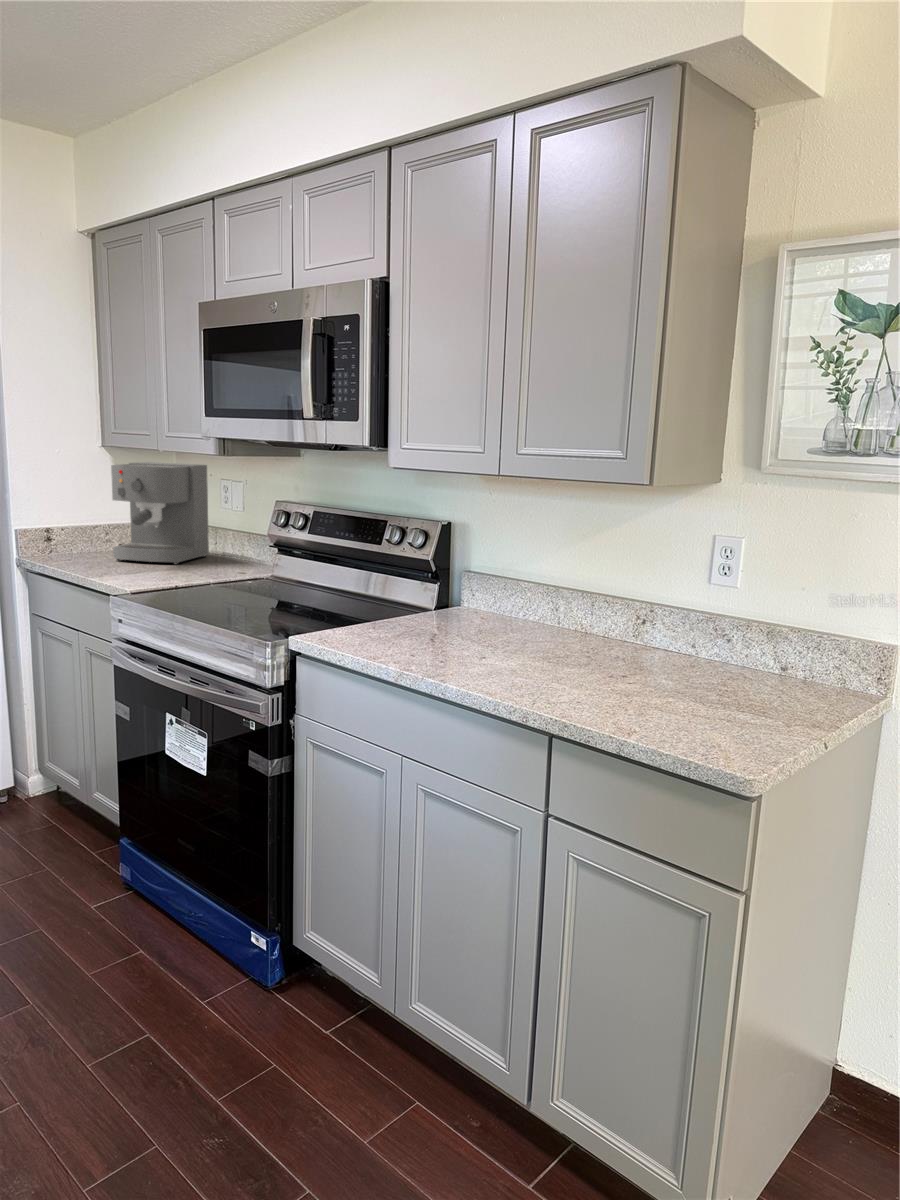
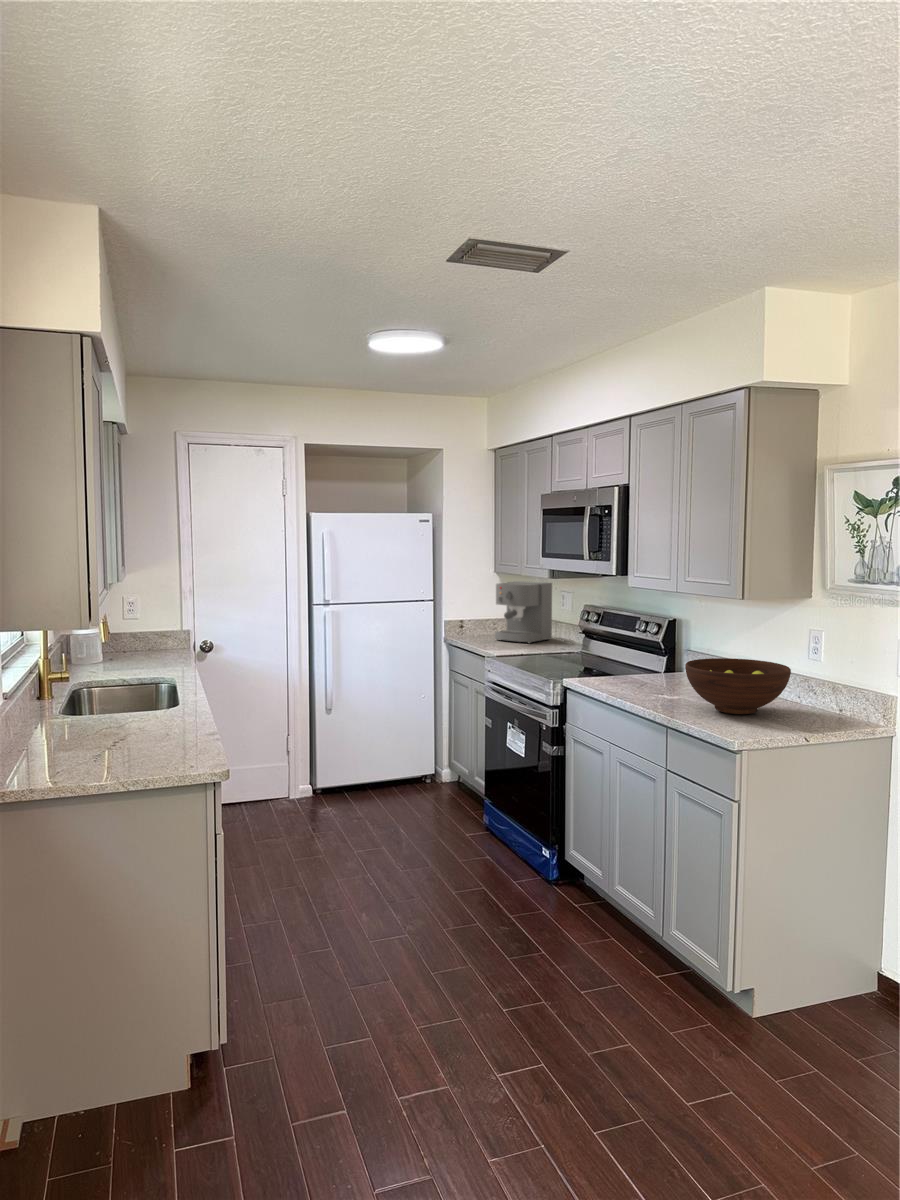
fruit bowl: none [556,589,742,694] -> present [685,658,791,714]

